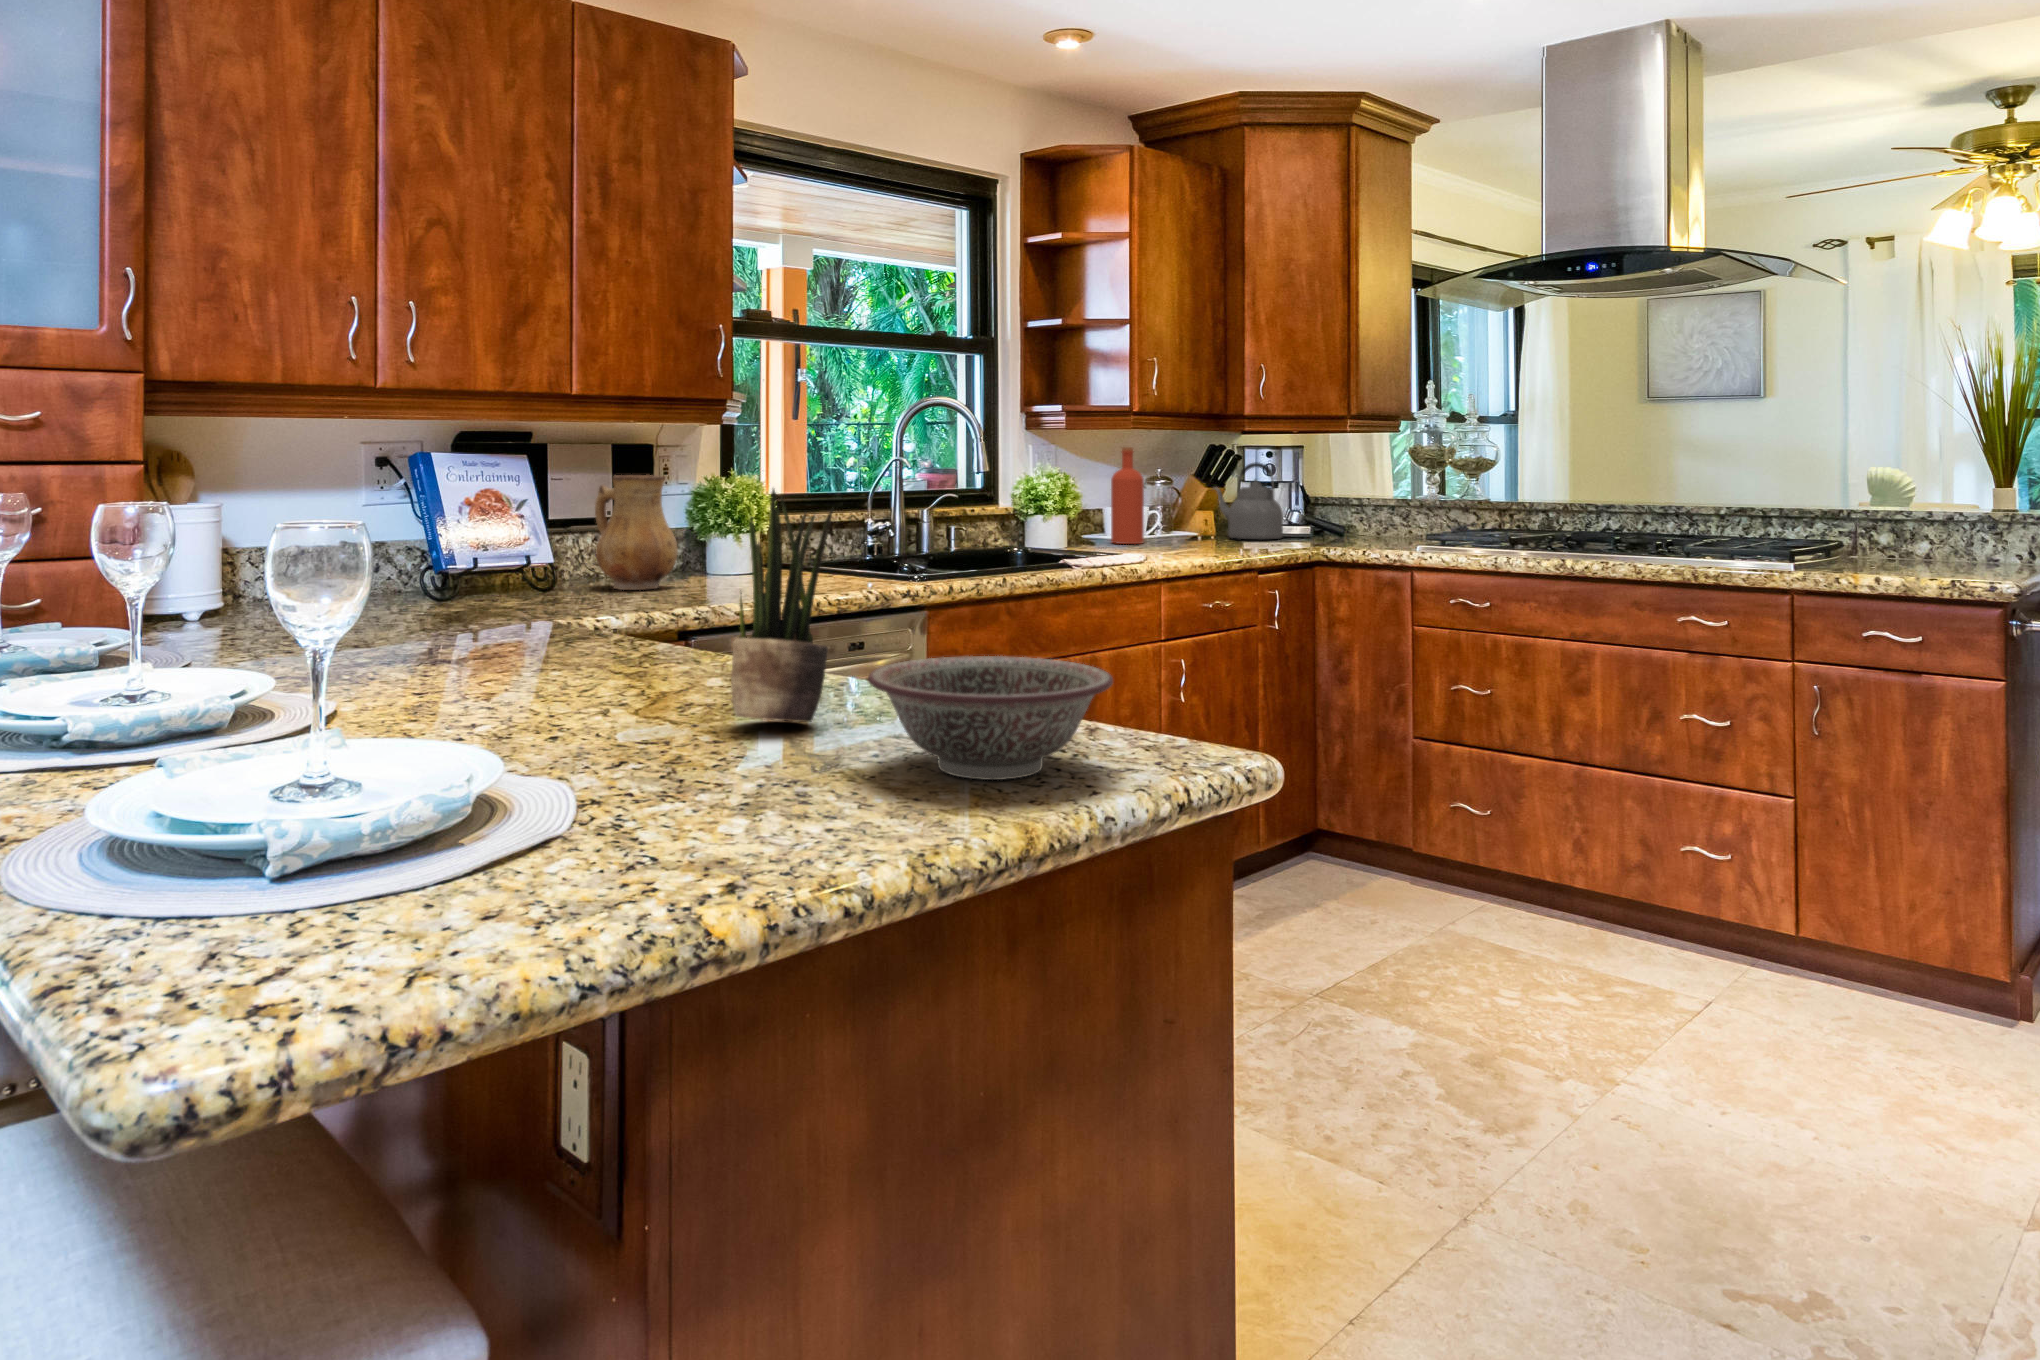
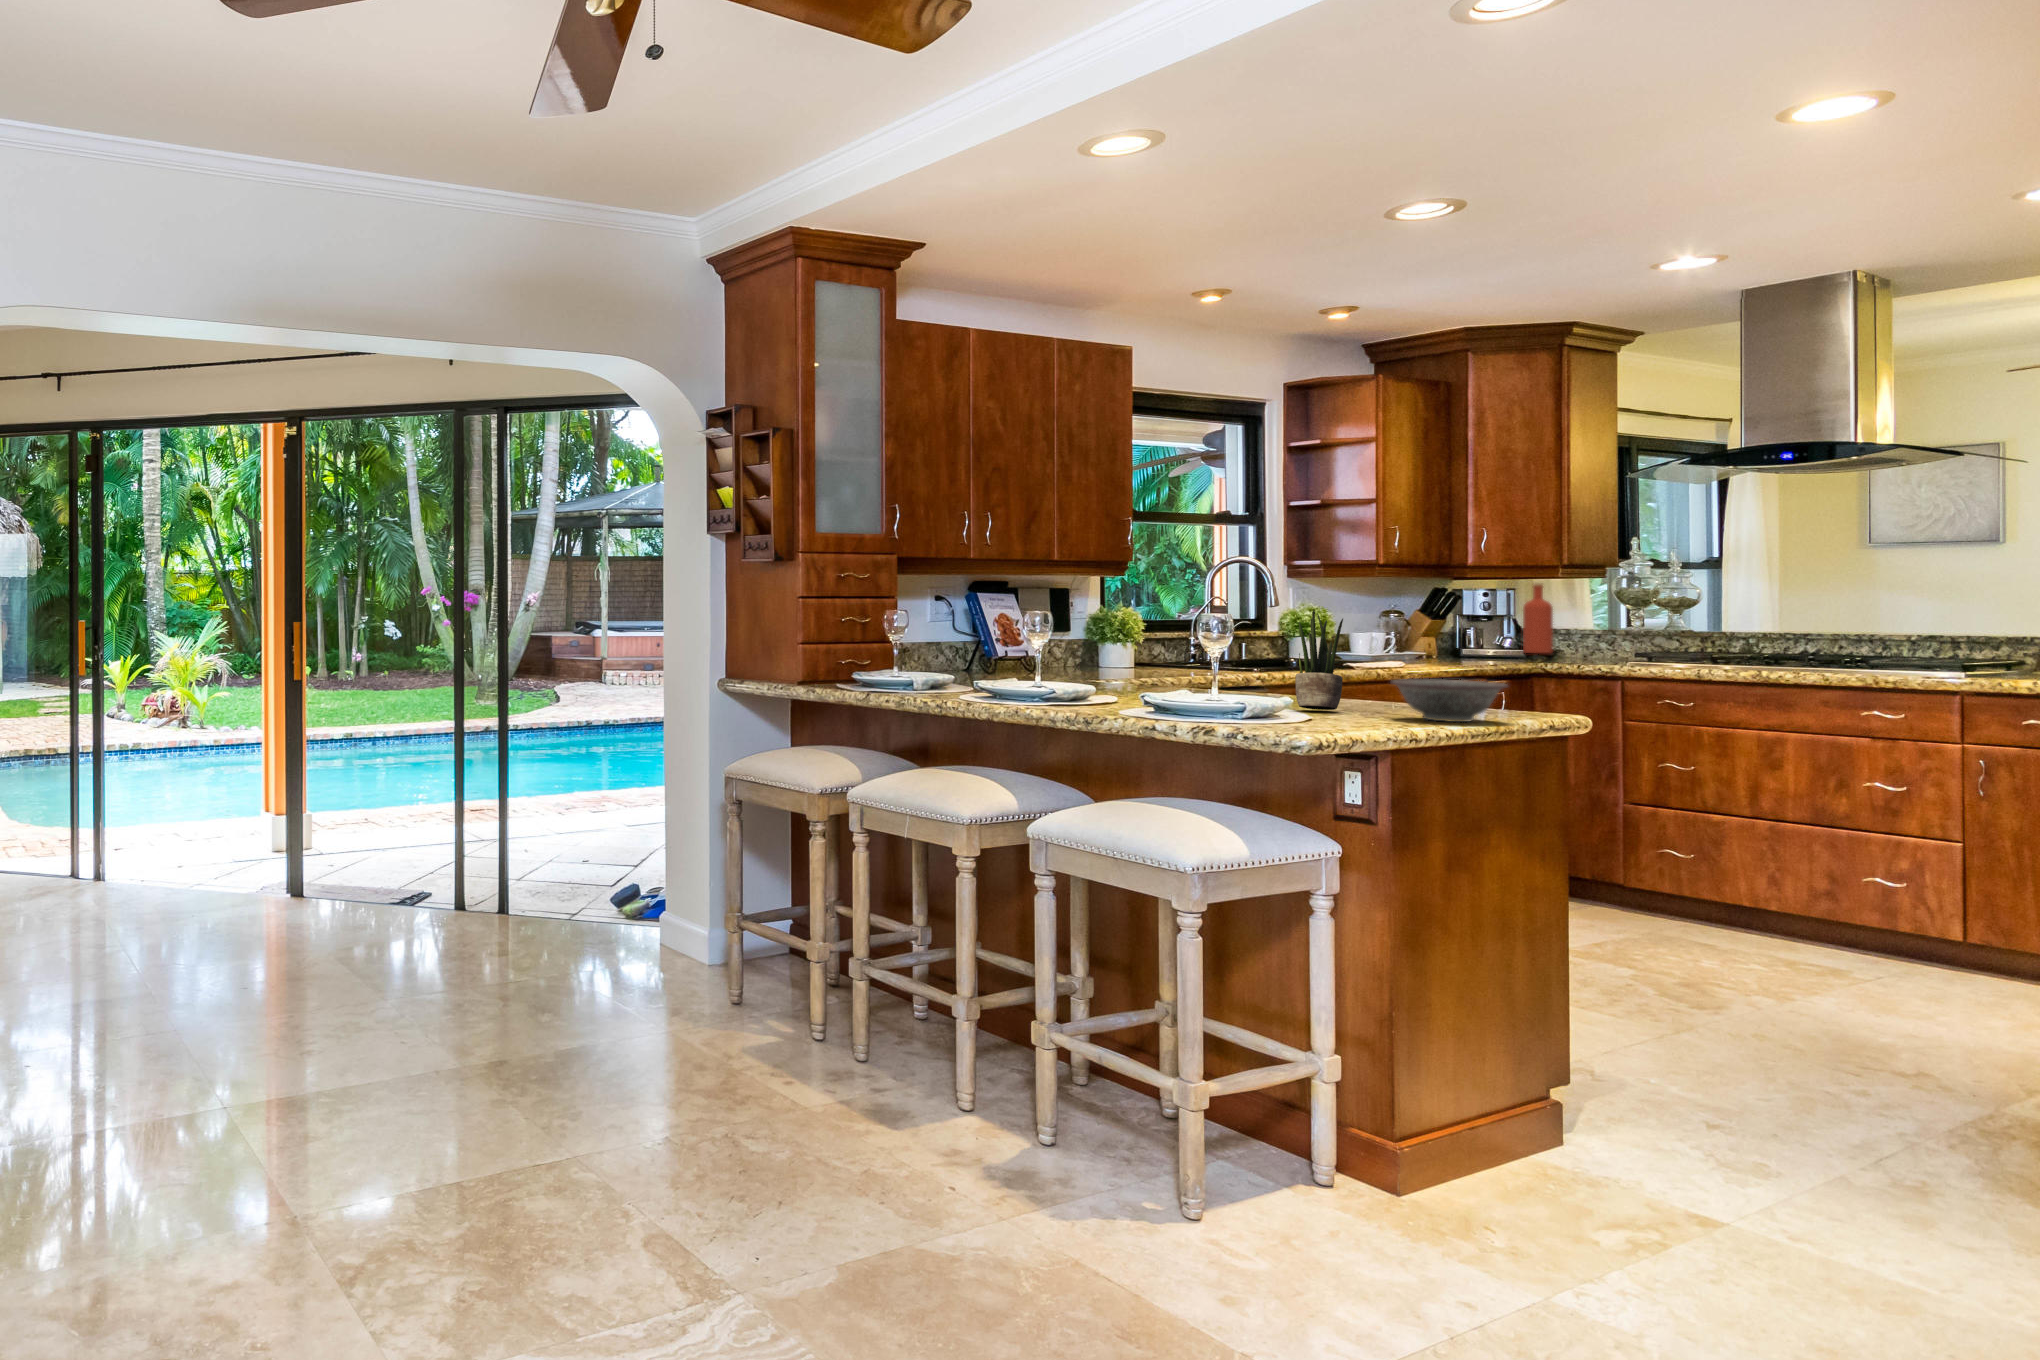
bottle: present [1111,447,1144,544] -> present [1523,584,1553,653]
kettle: present [1213,463,1283,539] -> none [1436,601,1502,658]
ceramic pitcher: present [595,475,678,590] -> none [1038,608,1094,676]

